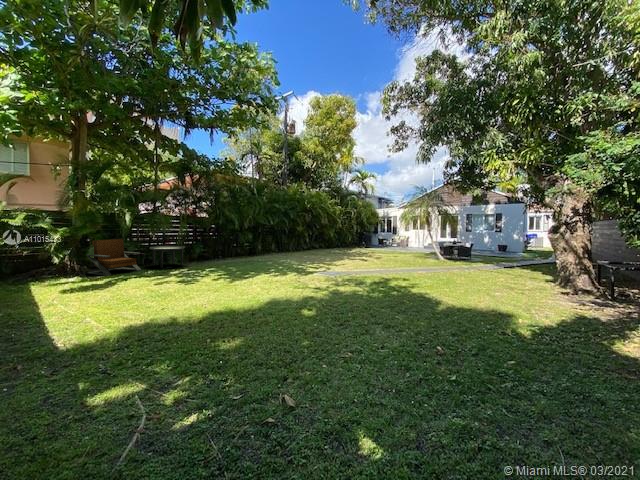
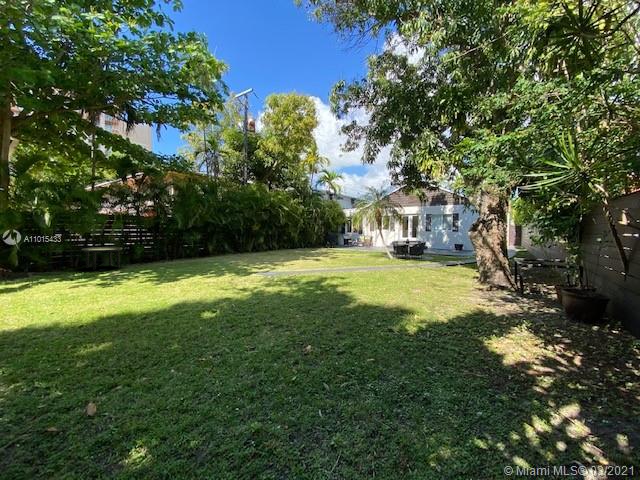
lounge chair: present [86,239,141,276] -> none [6,240,70,279]

